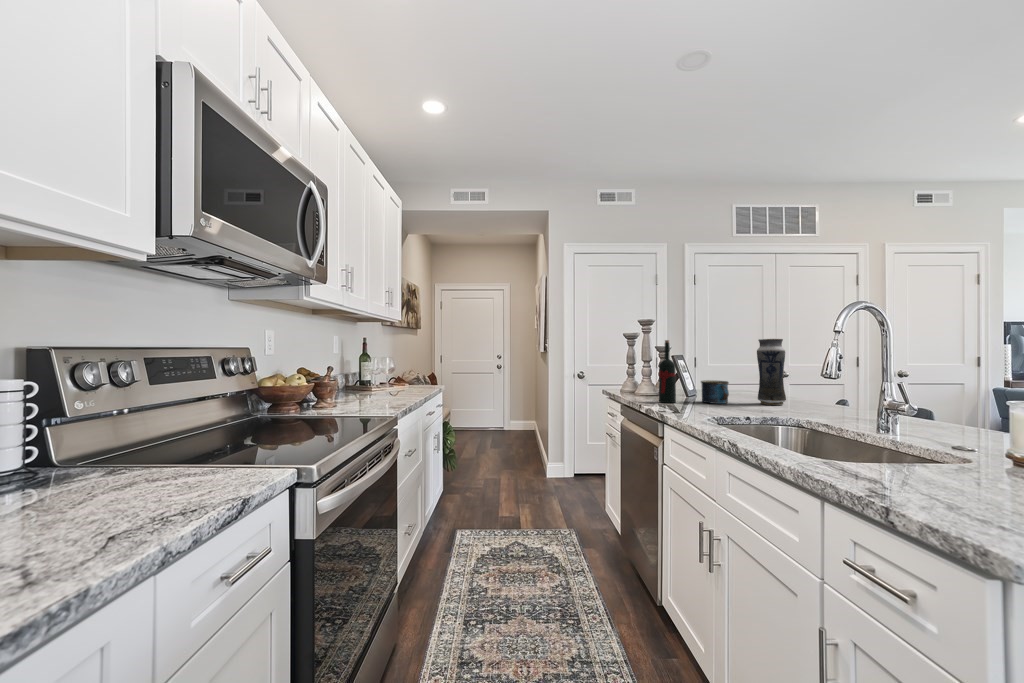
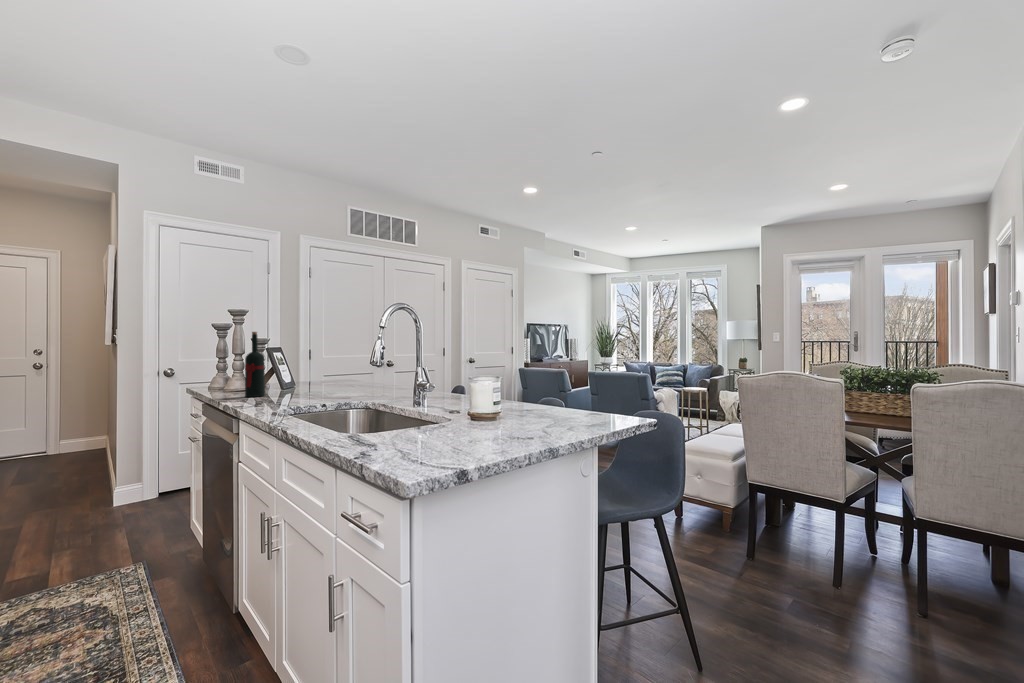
vase: present [757,339,786,405] -> none [345,331,369,390]
mug: present [701,380,729,404] -> none [292,371,320,393]

